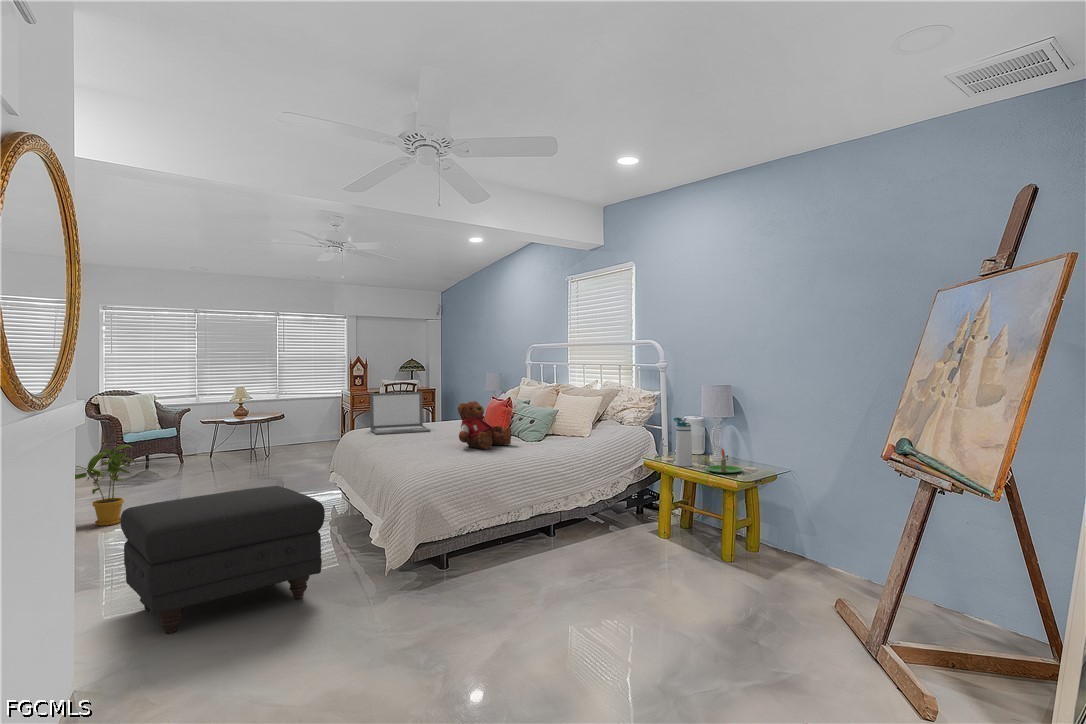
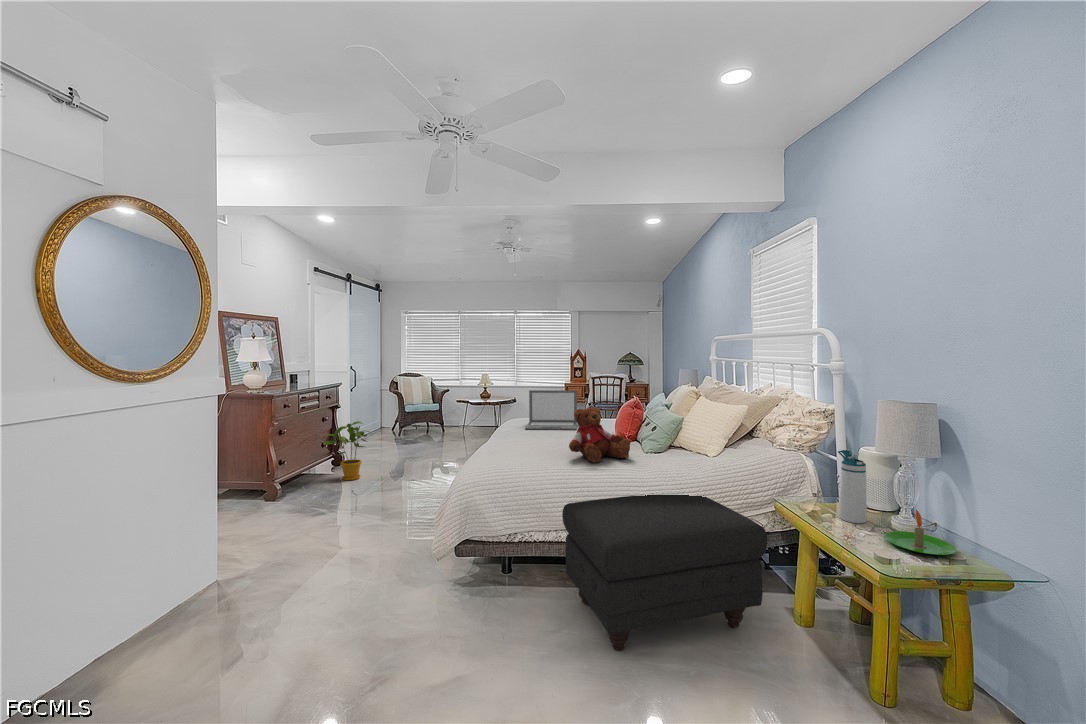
ottoman: present [120,486,325,633] -> present [562,494,768,651]

